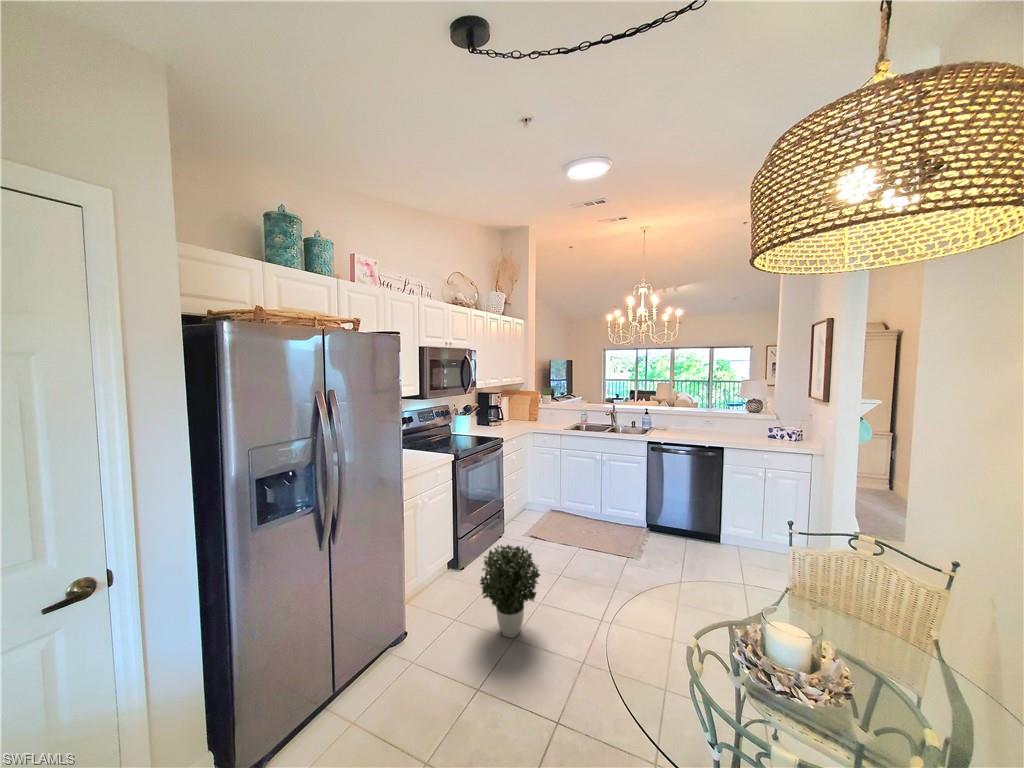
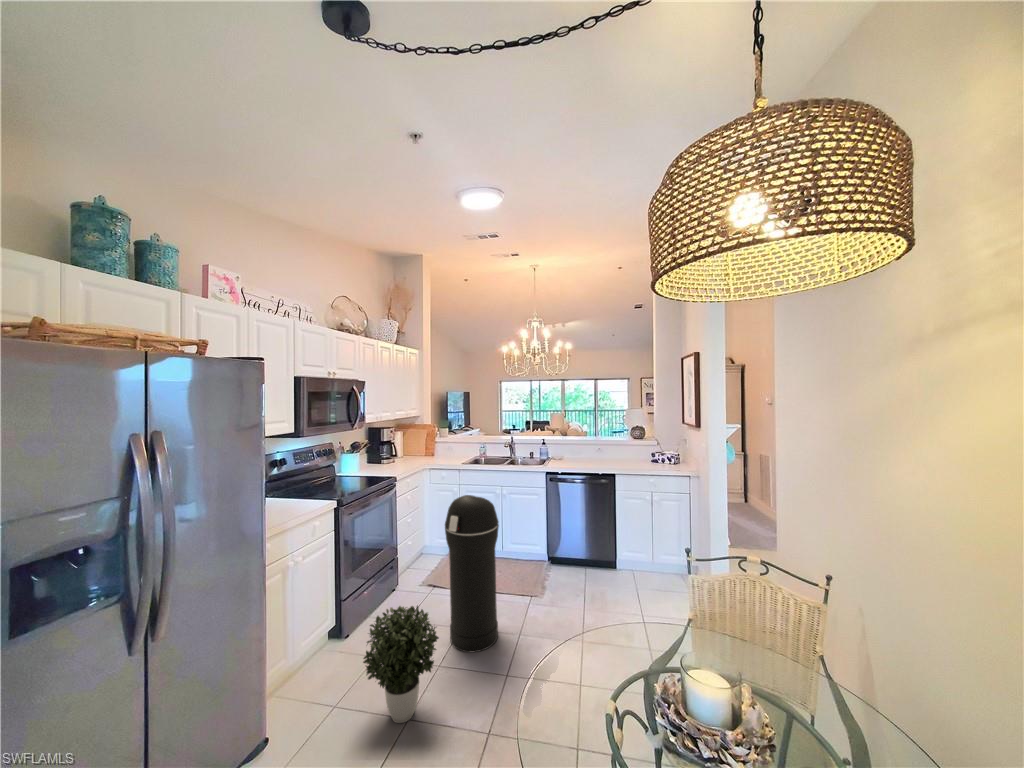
trash can: none [546,457,596,594] -> present [445,495,499,652]

